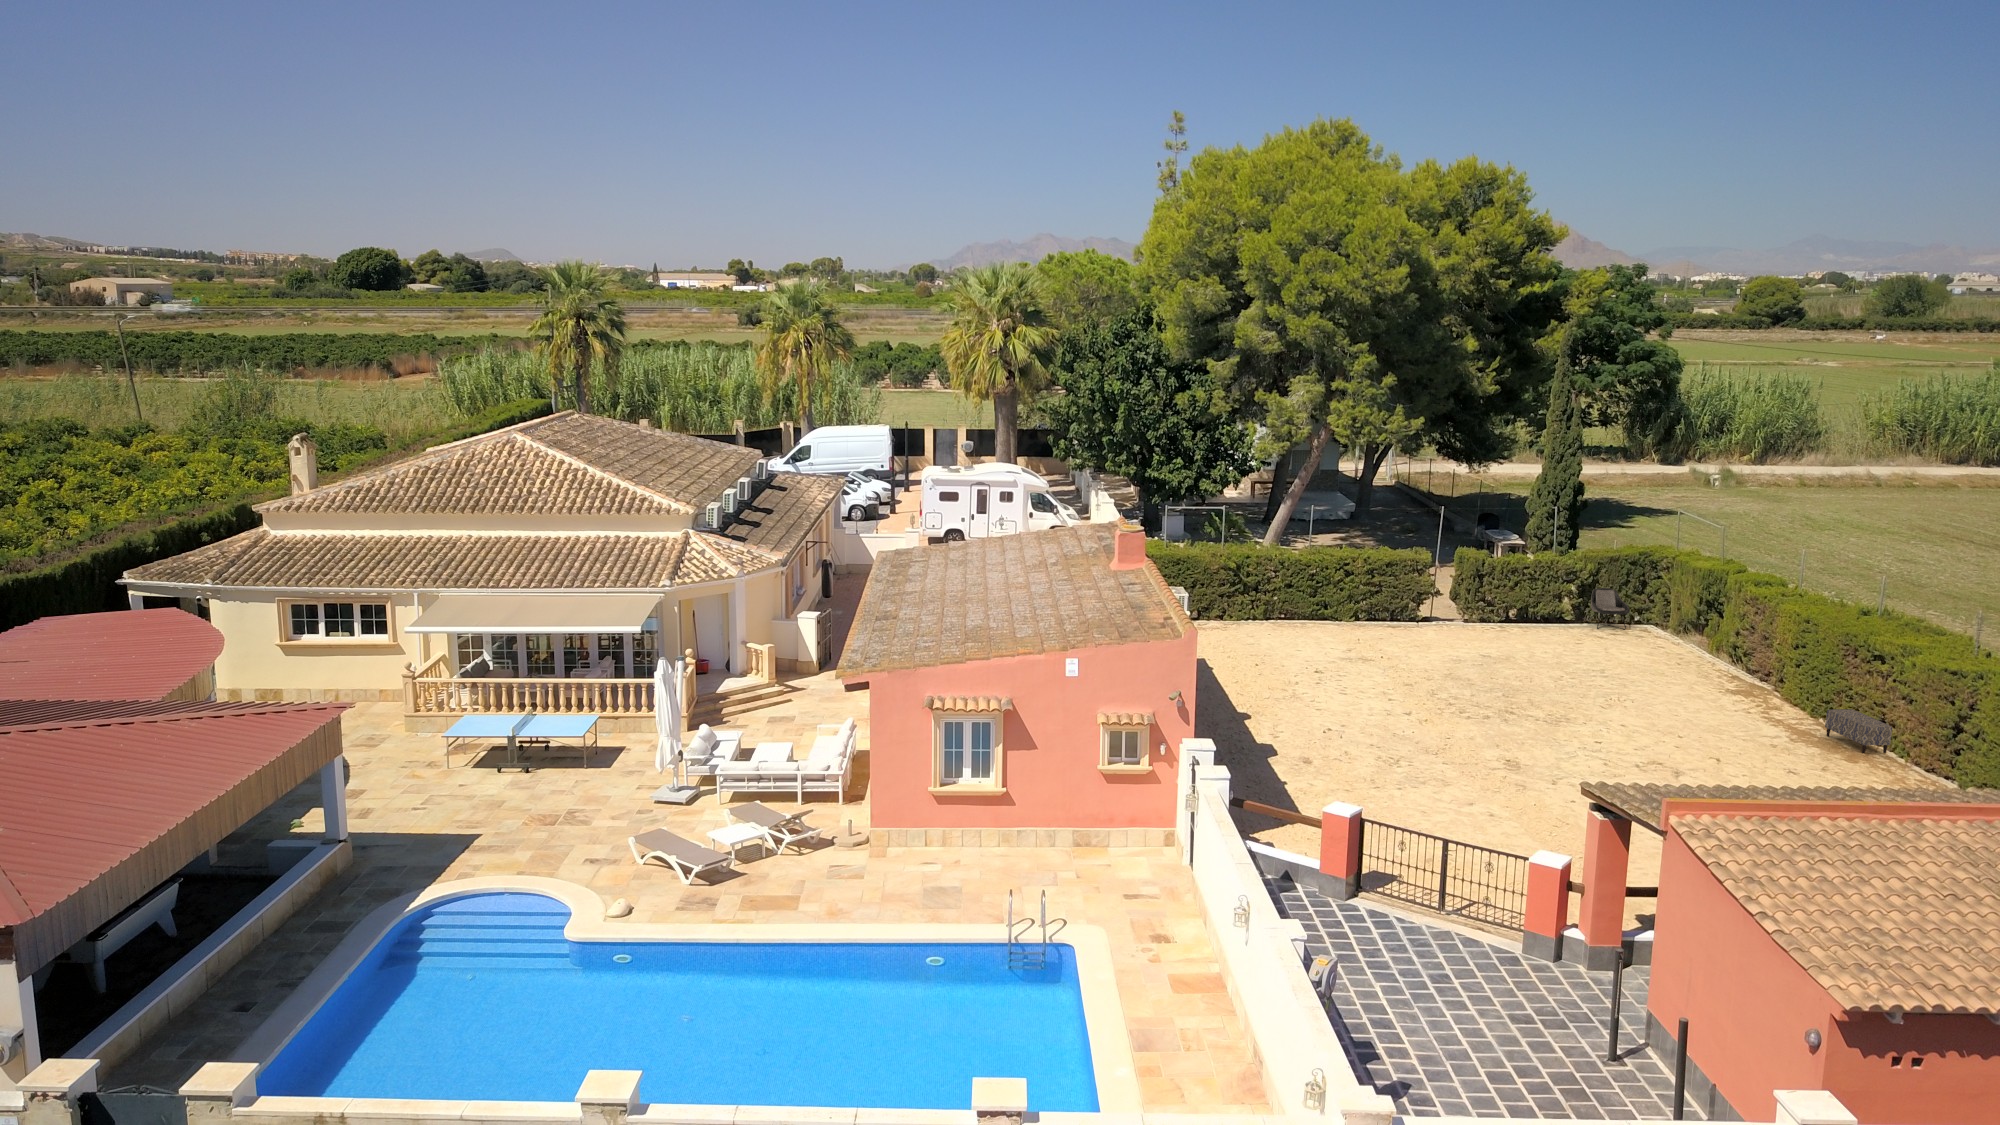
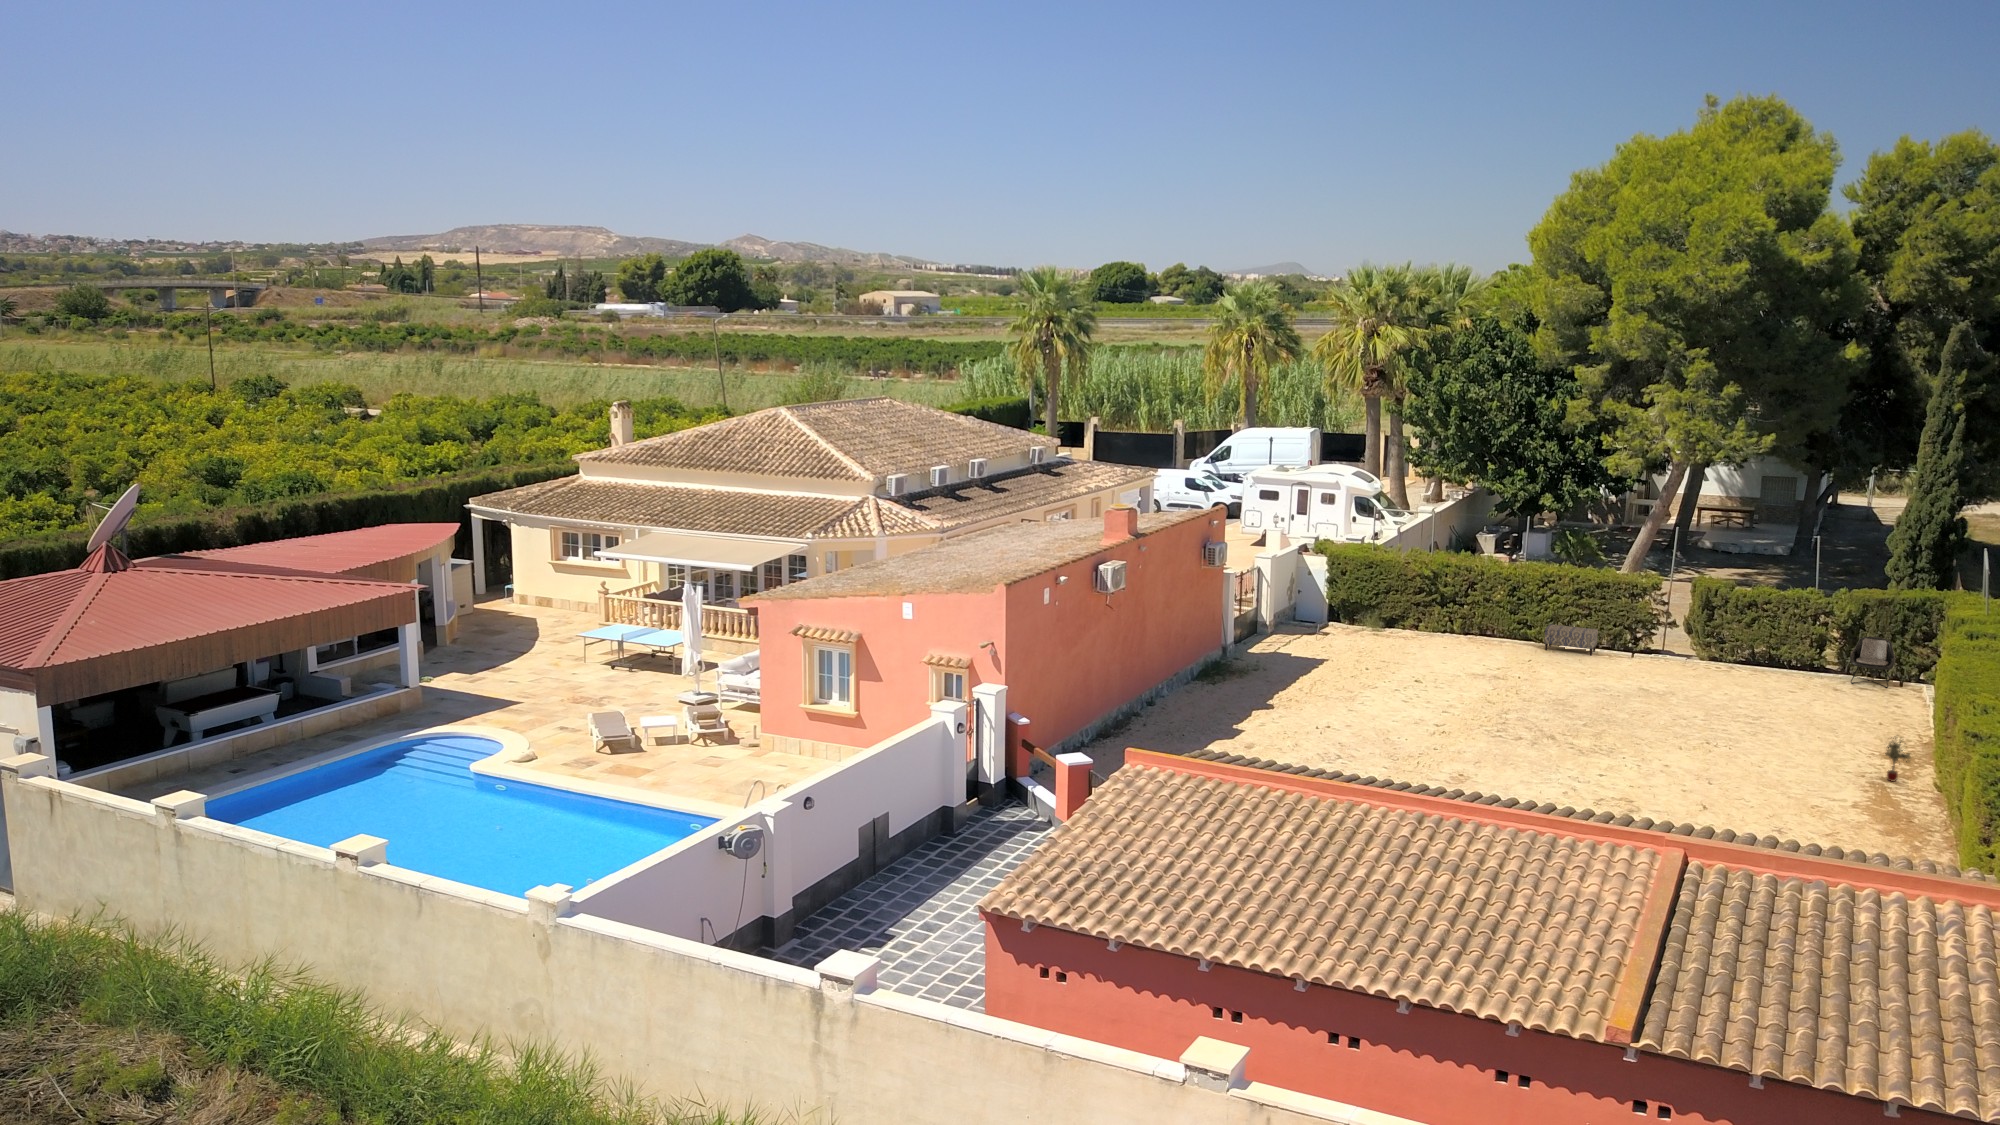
potted tree: none [1773,667,1799,708] -> present [1885,736,1910,782]
bench: present [1825,709,1892,753] -> present [1544,624,1598,656]

